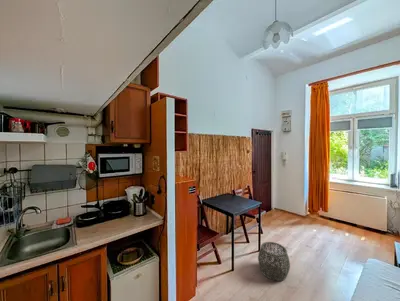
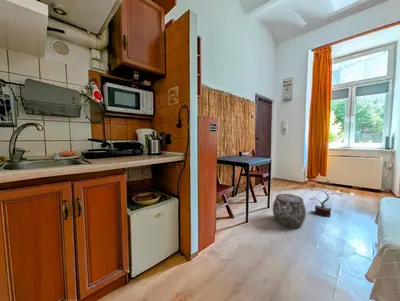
potted plant: none [299,228,337,267] -> present [310,180,349,216]

